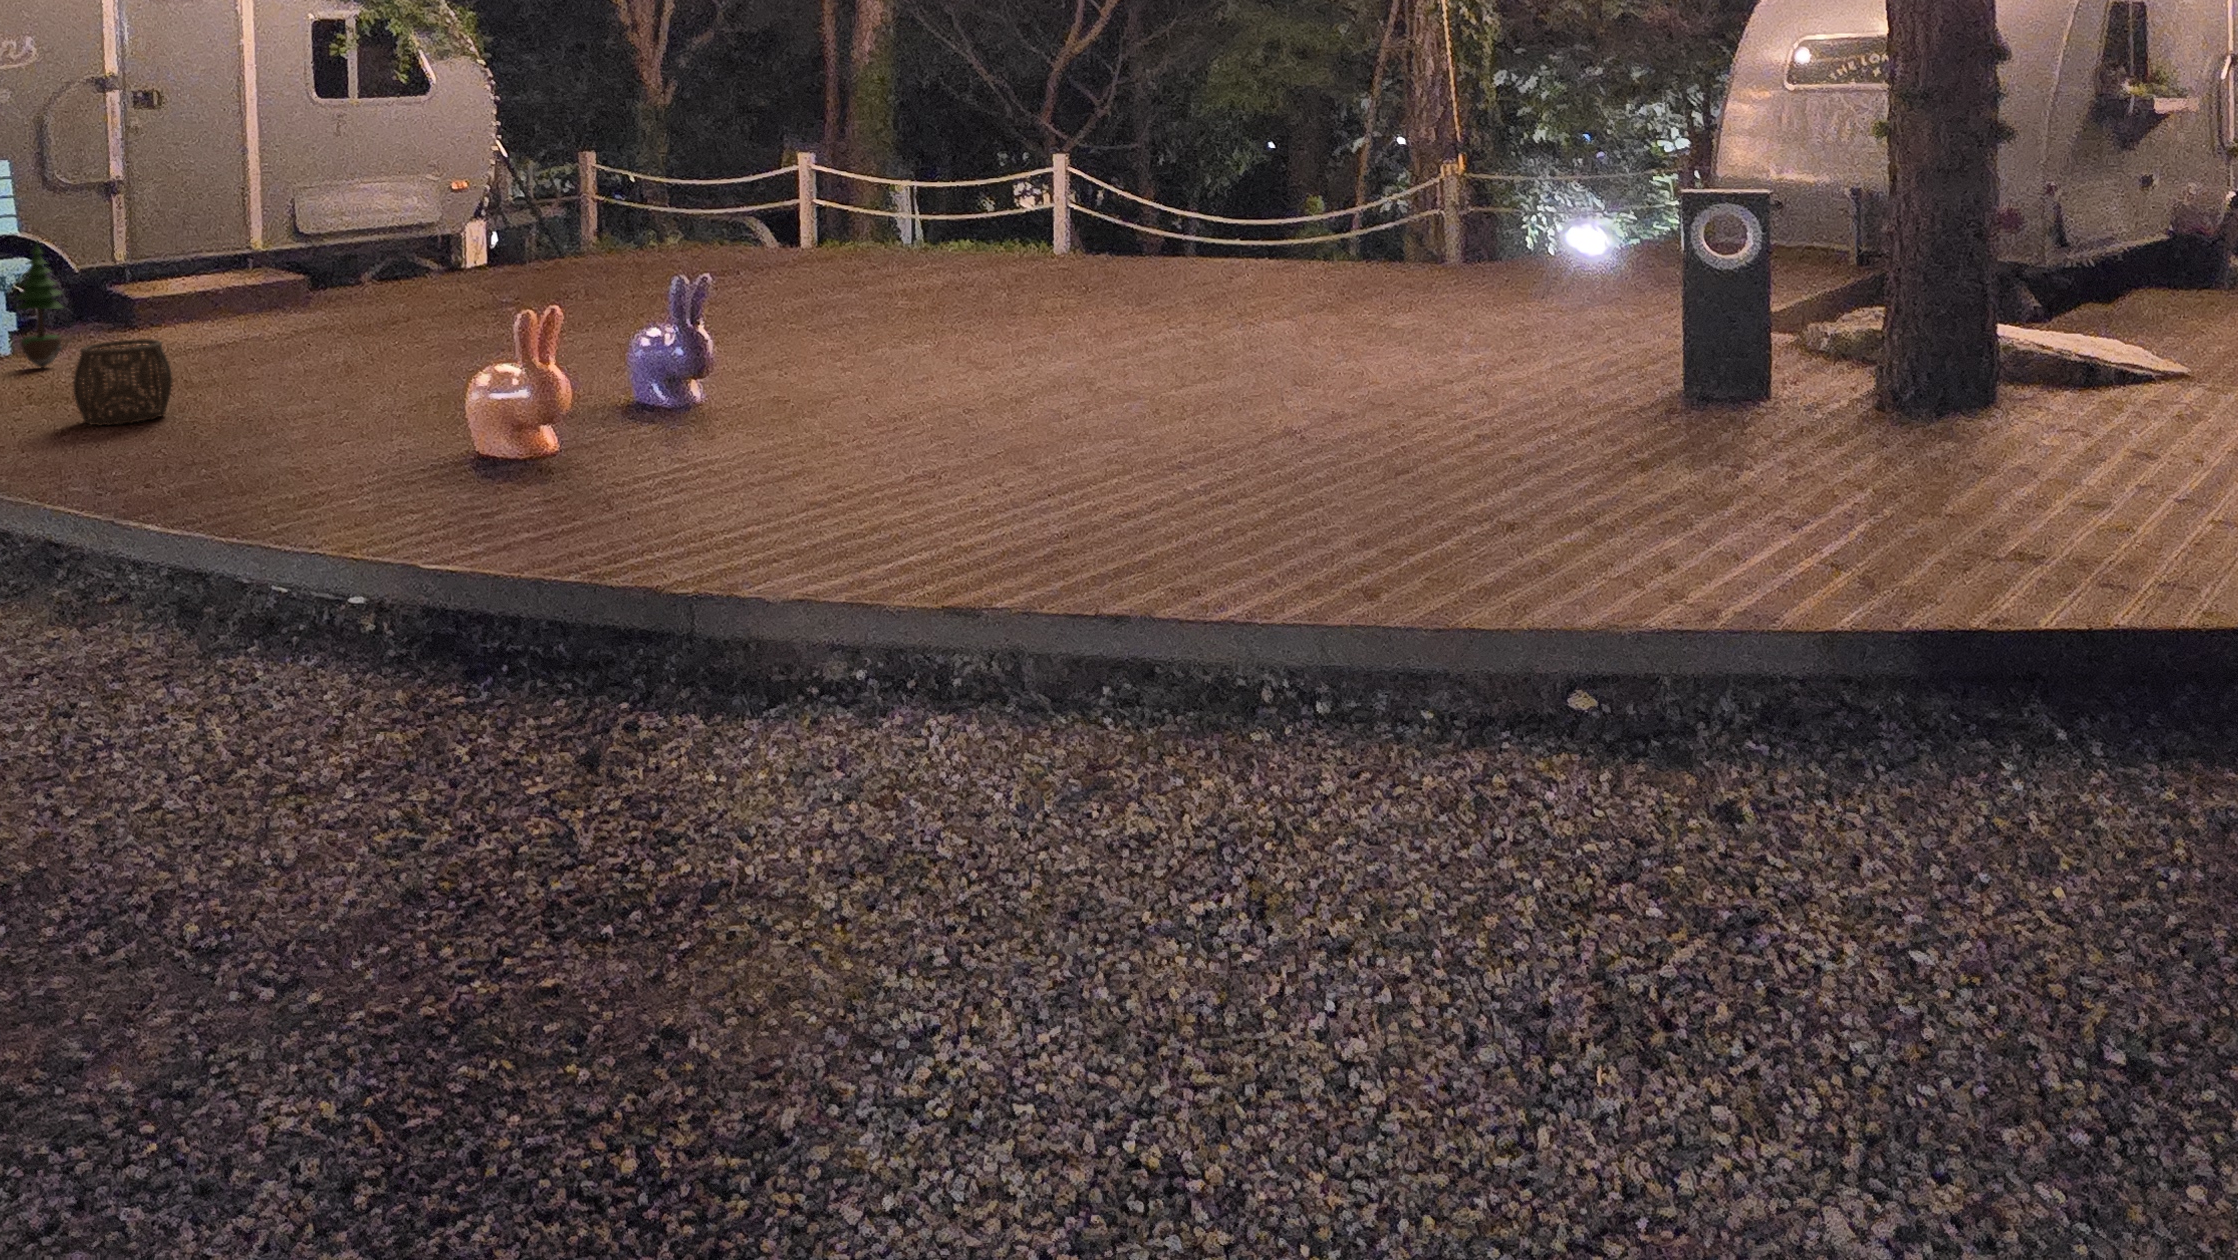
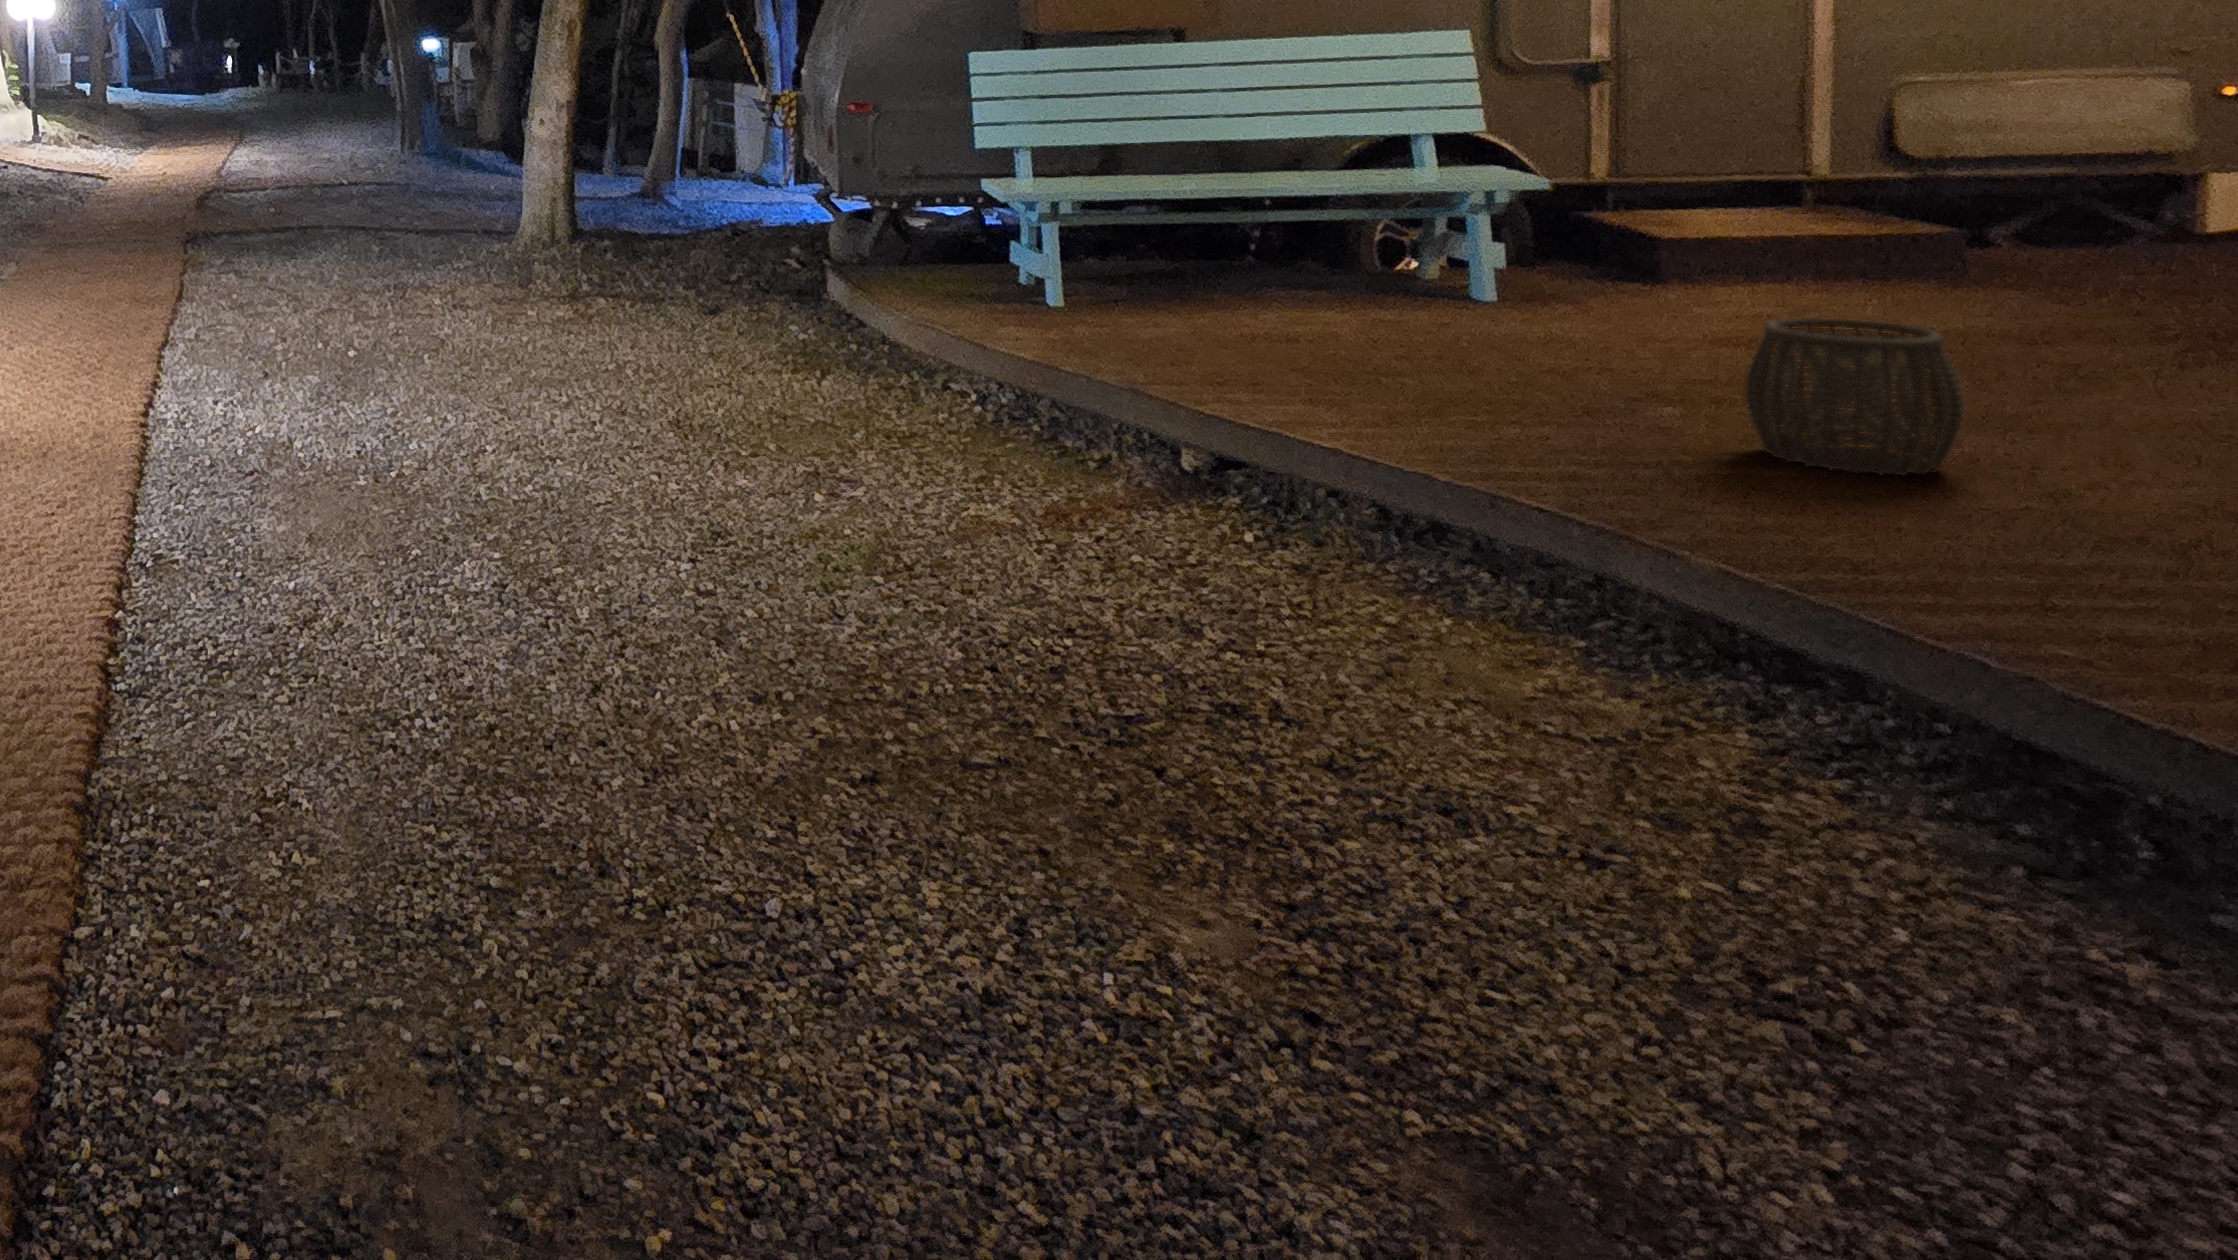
potted tree: present [16,244,63,368] -> none [1515,141,1601,324]

